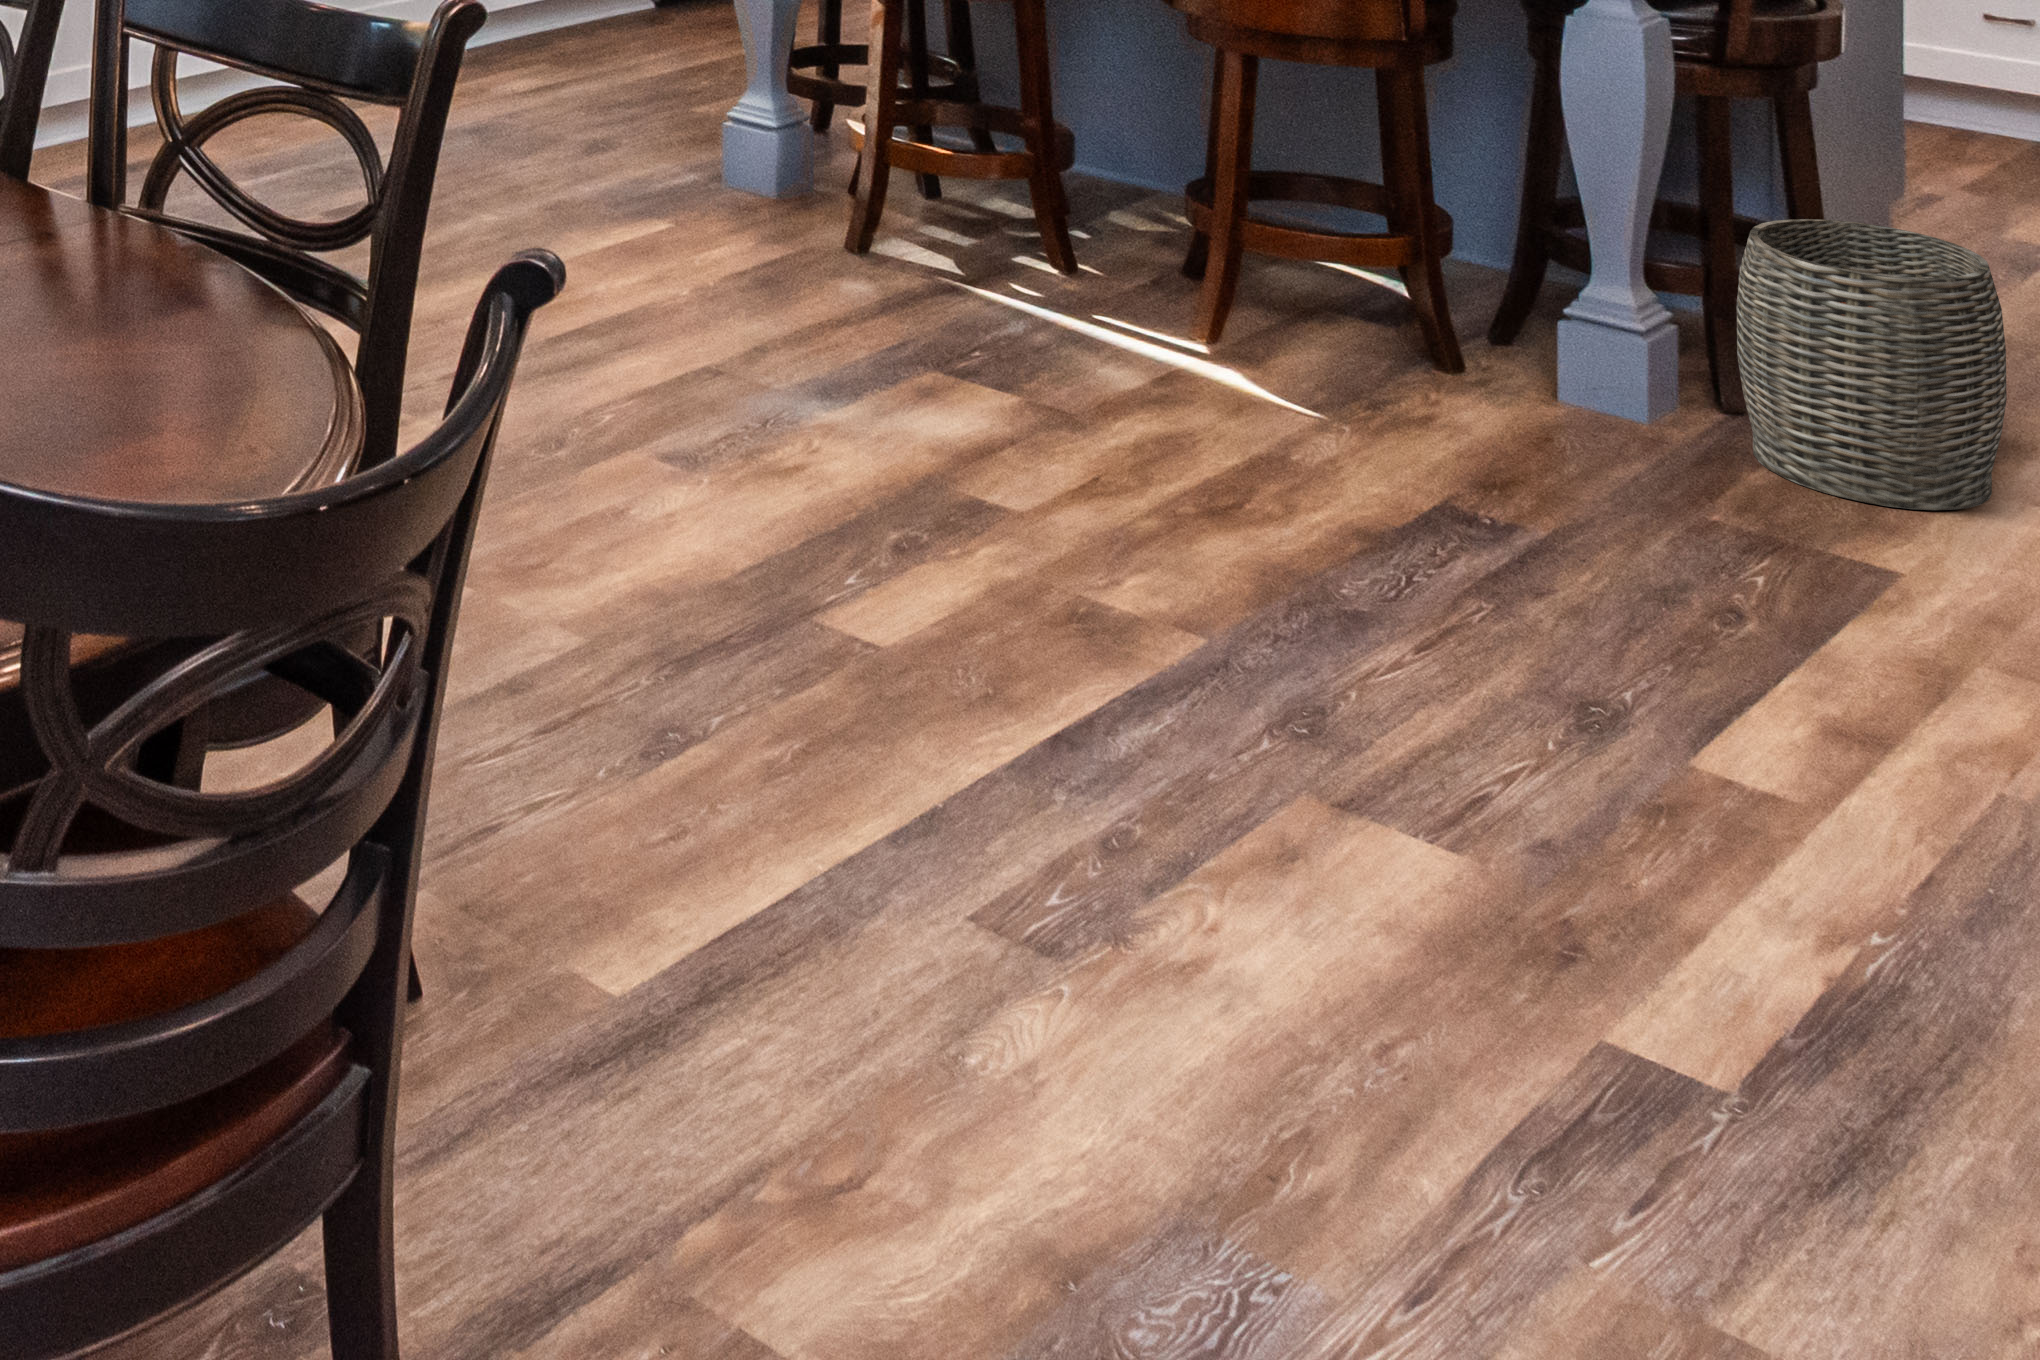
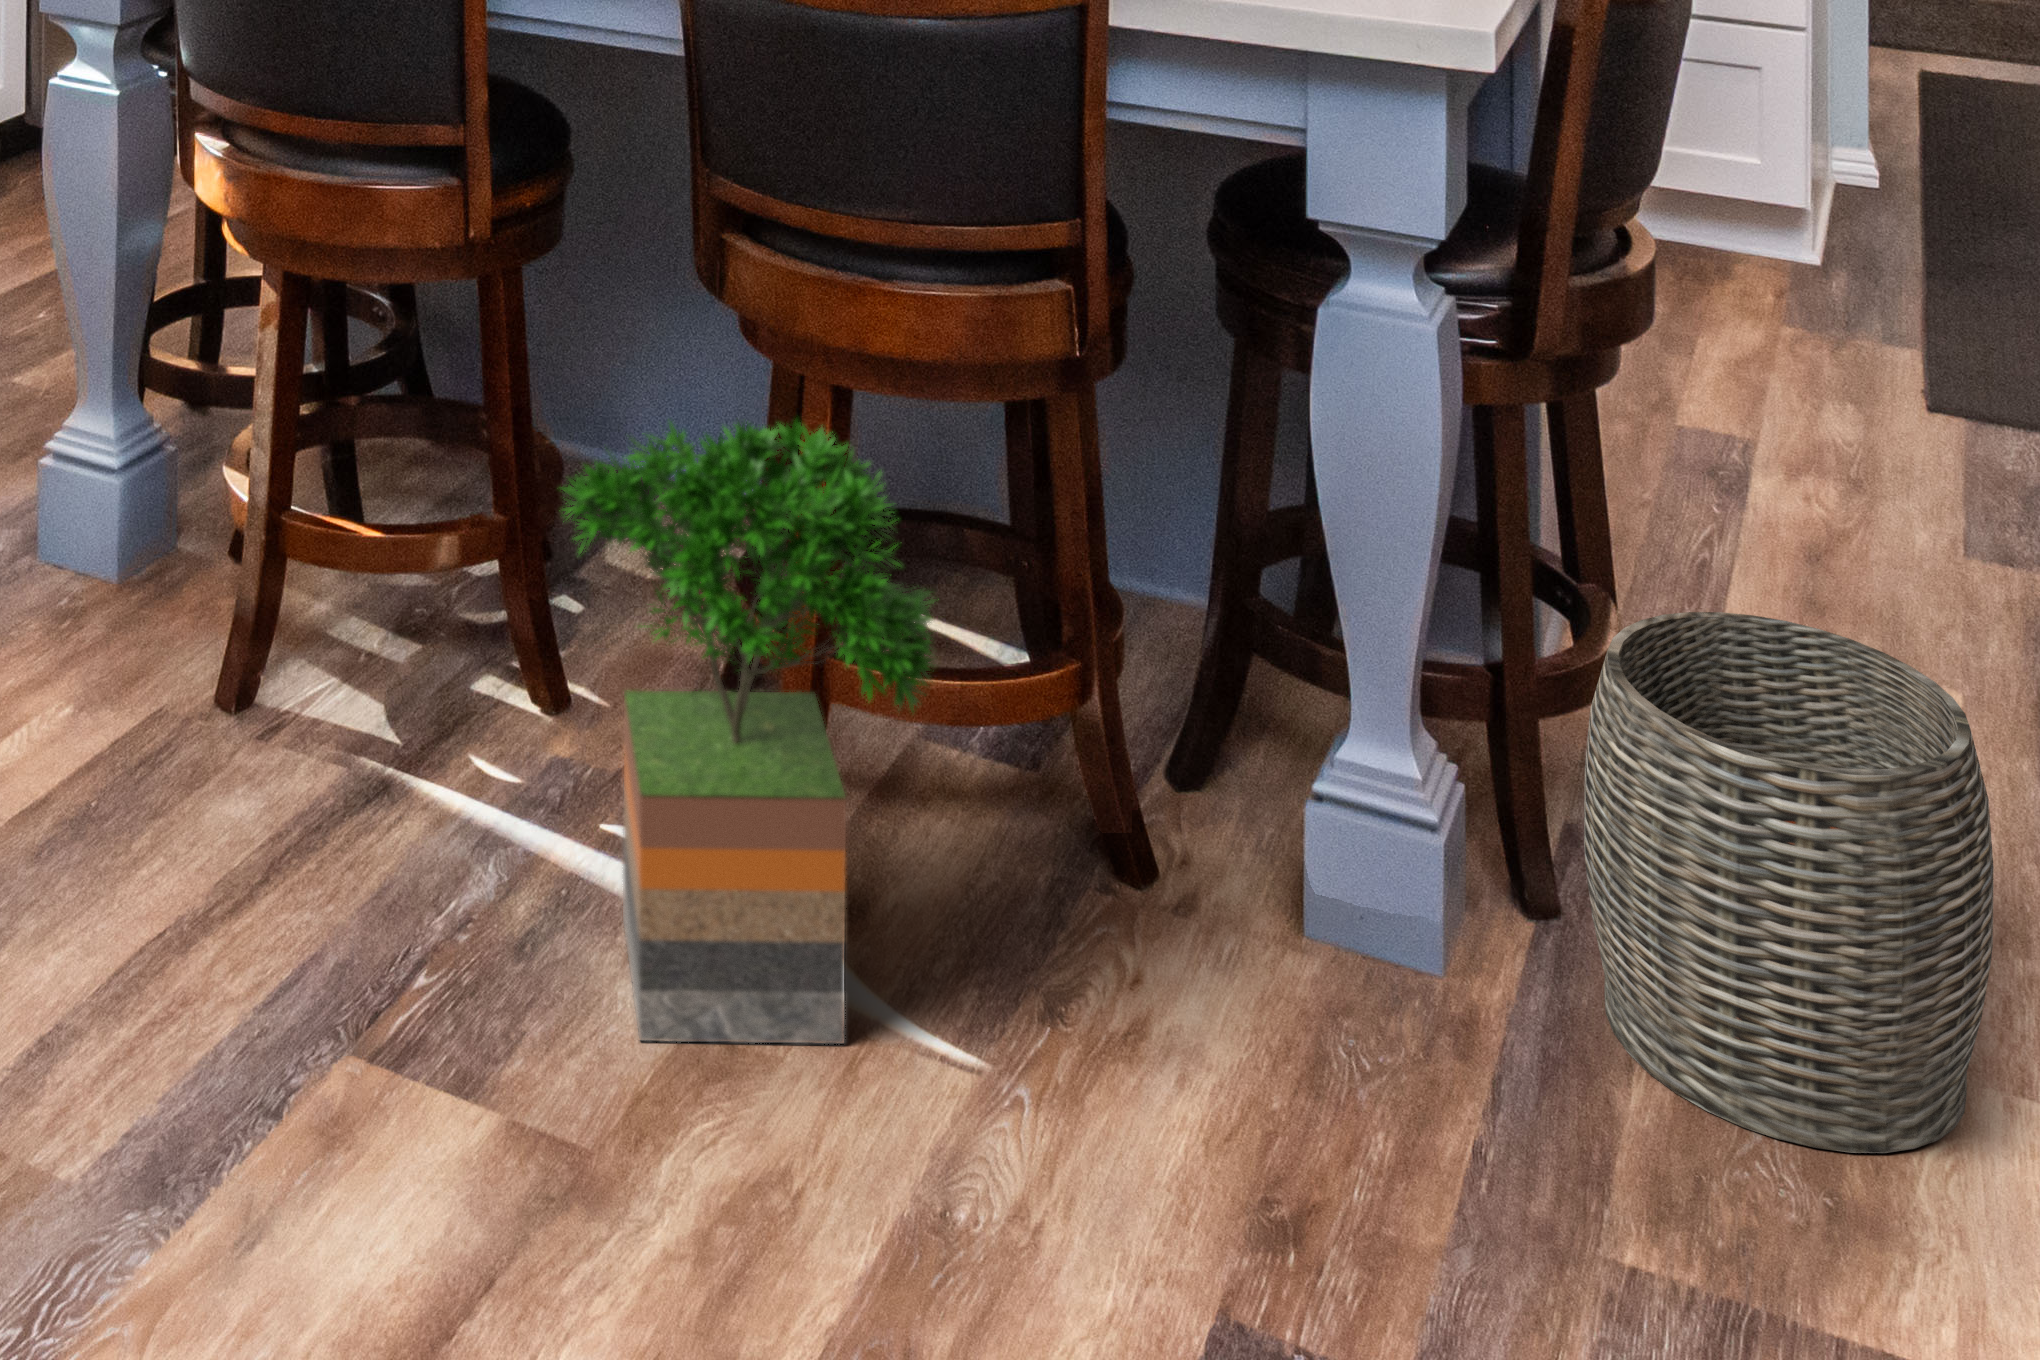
potted tree: none [1059,51,1297,403] -> present [563,420,934,1044]

